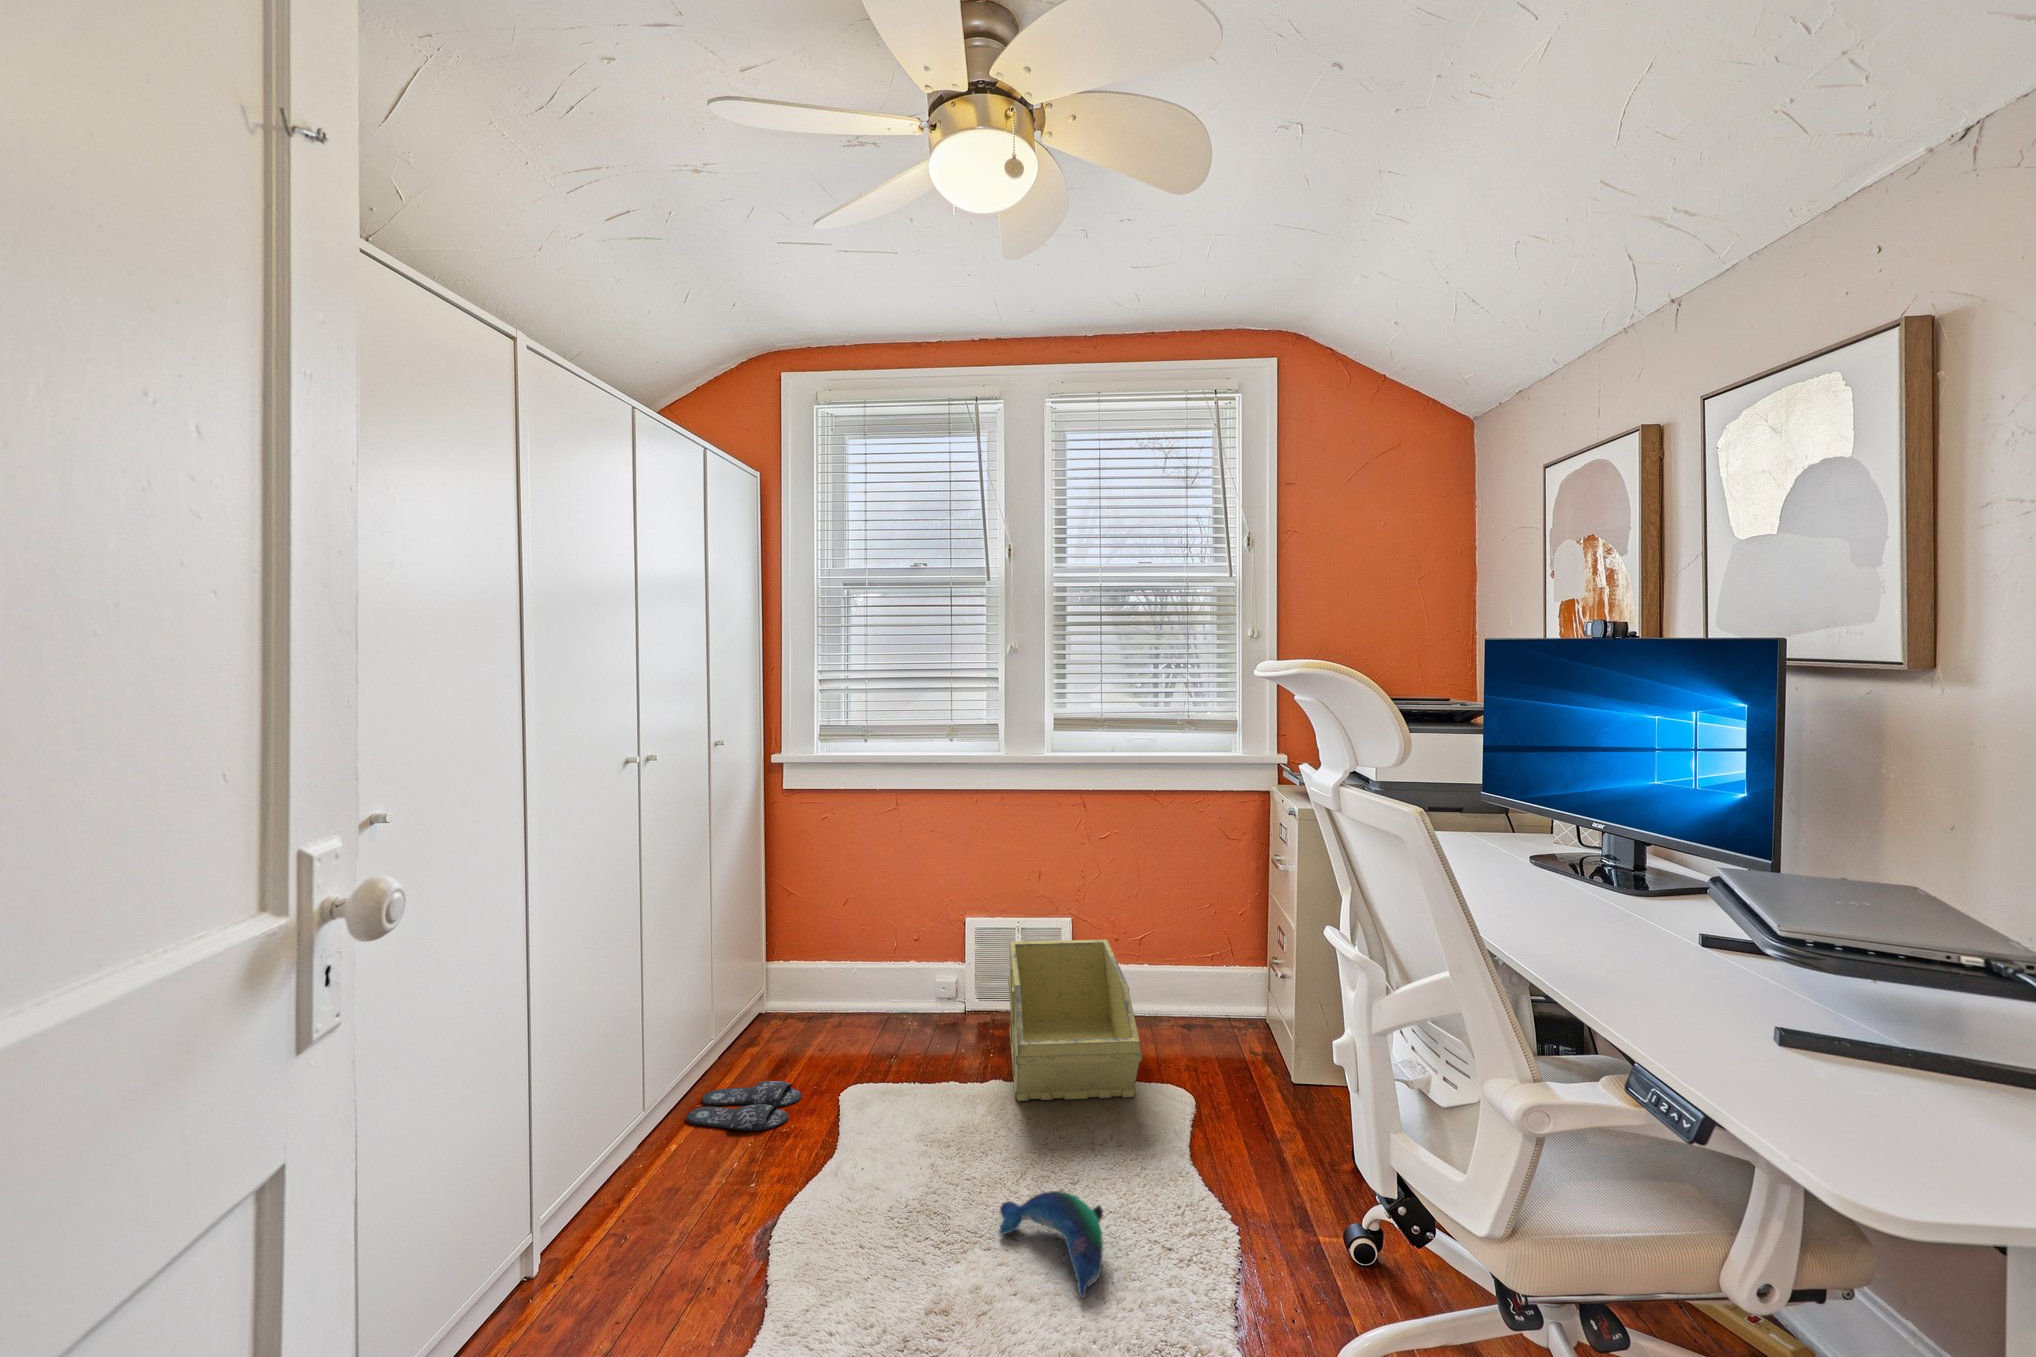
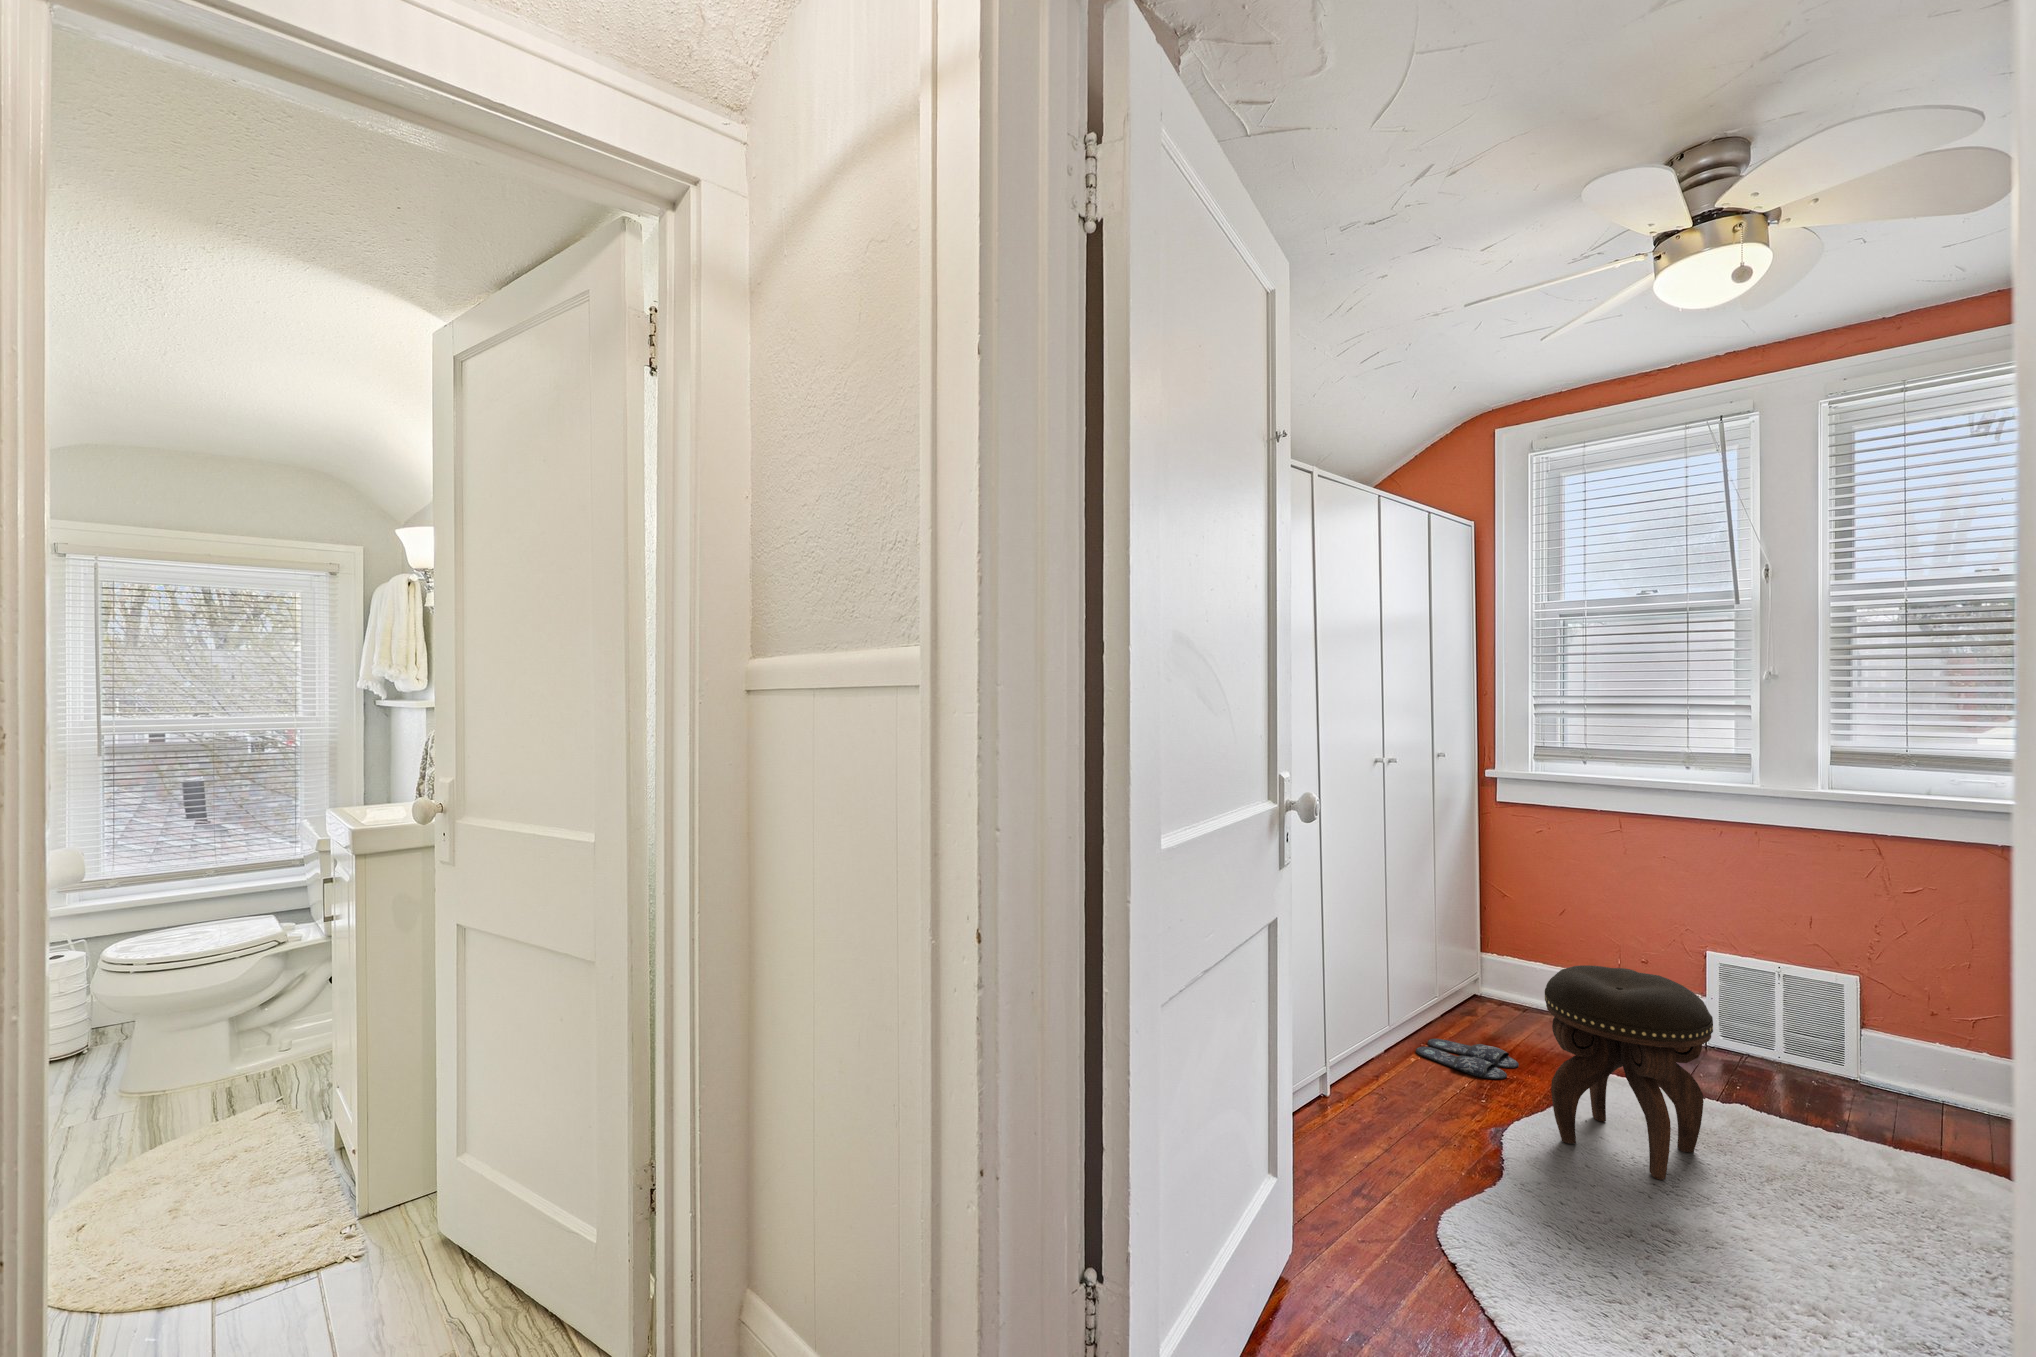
storage bin: present [1008,939,1142,1101] -> none [1762,985,1952,1183]
footstool: none [826,968,980,1202] -> present [1545,965,1713,1180]
plush toy: present [999,1191,1103,1297] -> none [1731,1201,1867,1304]

